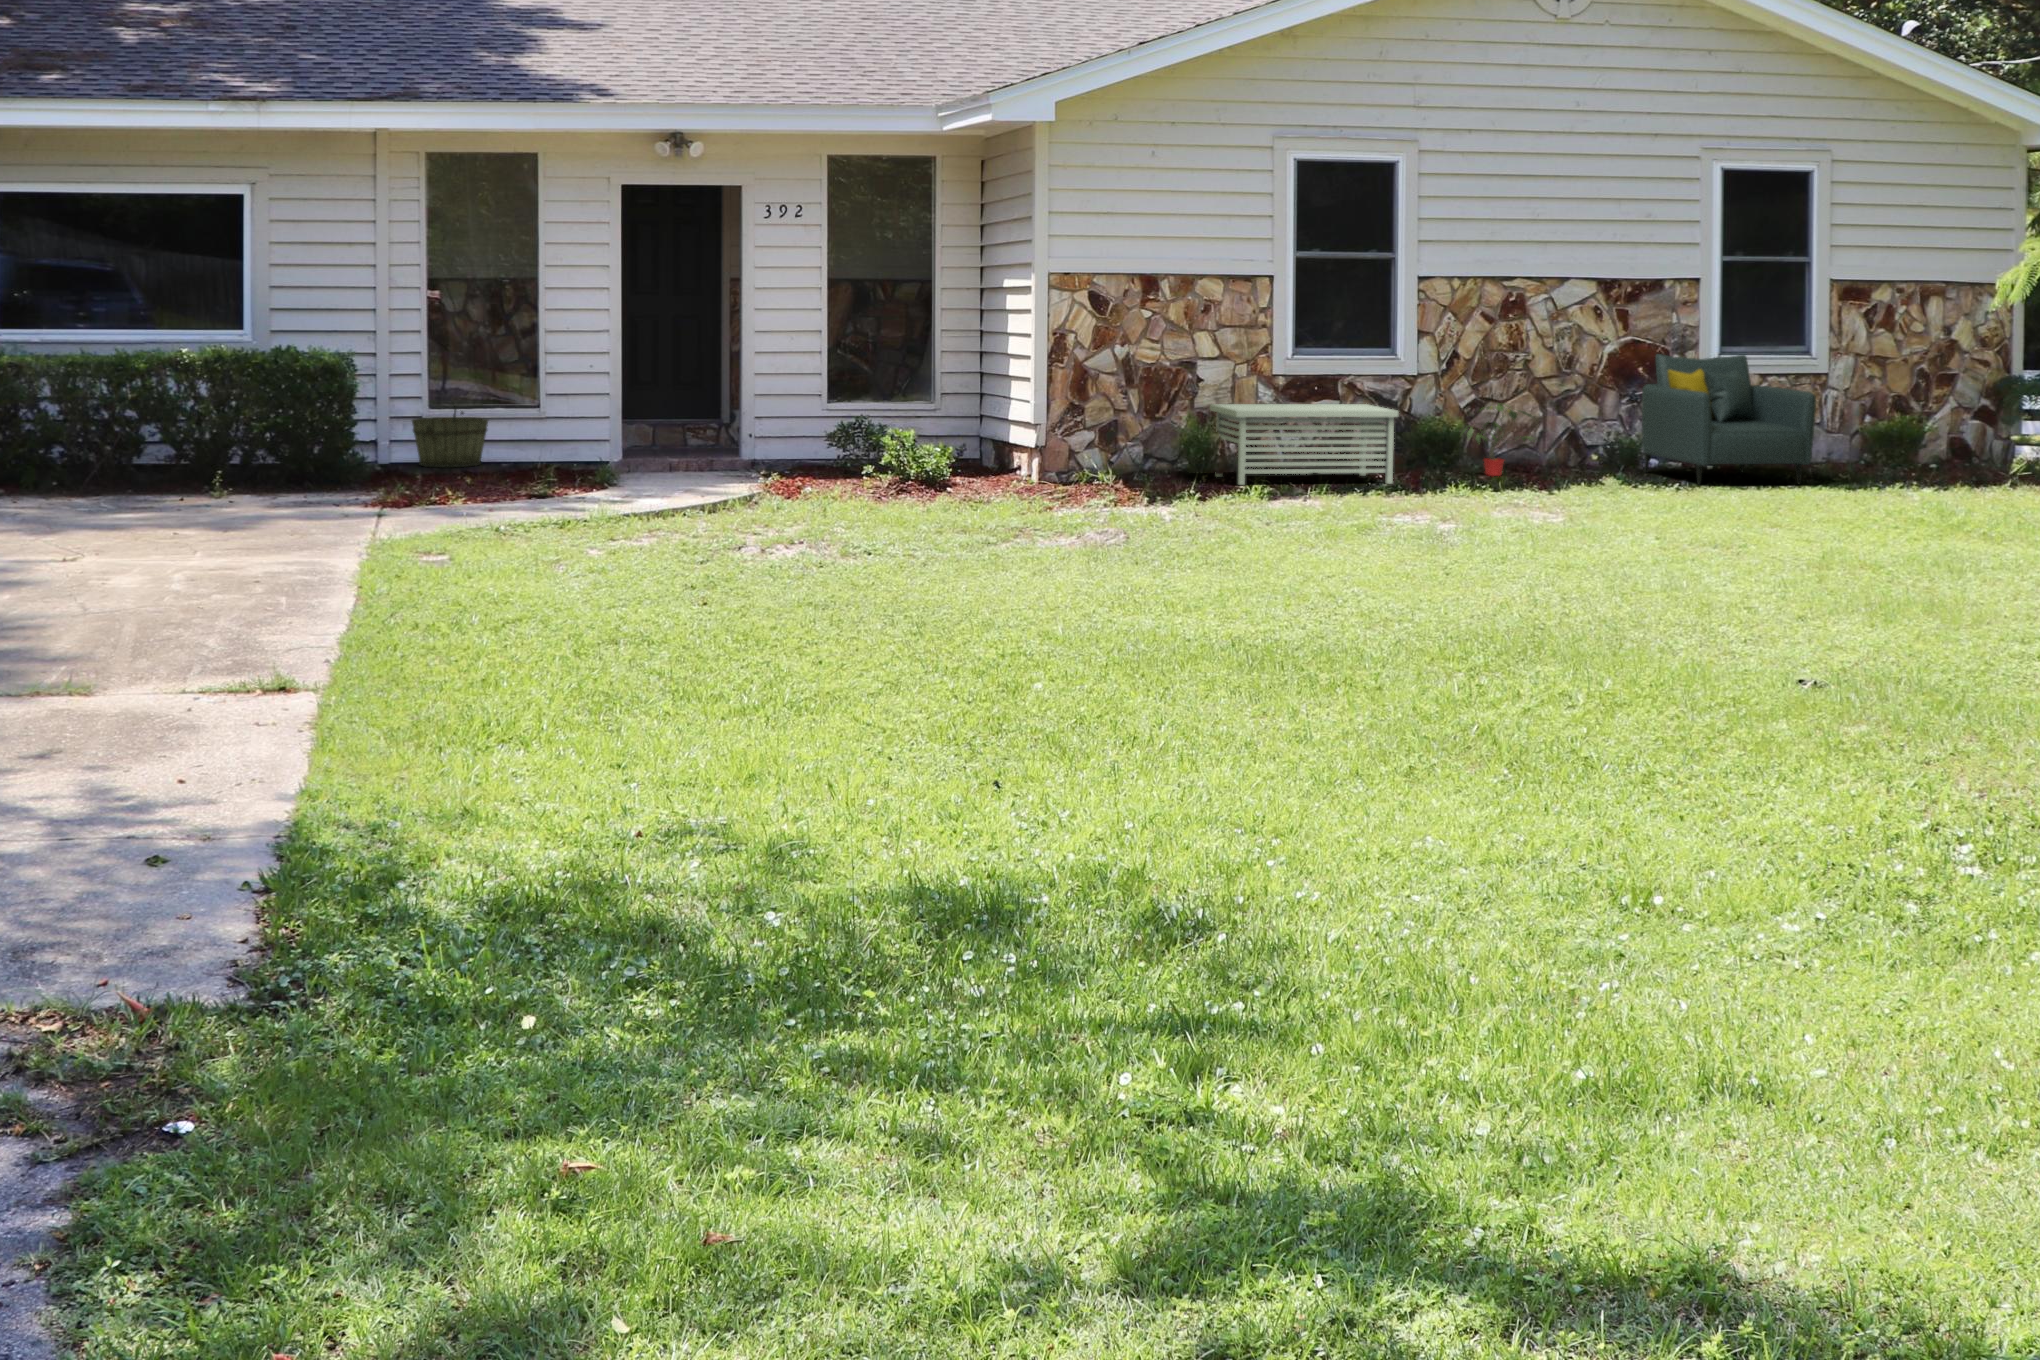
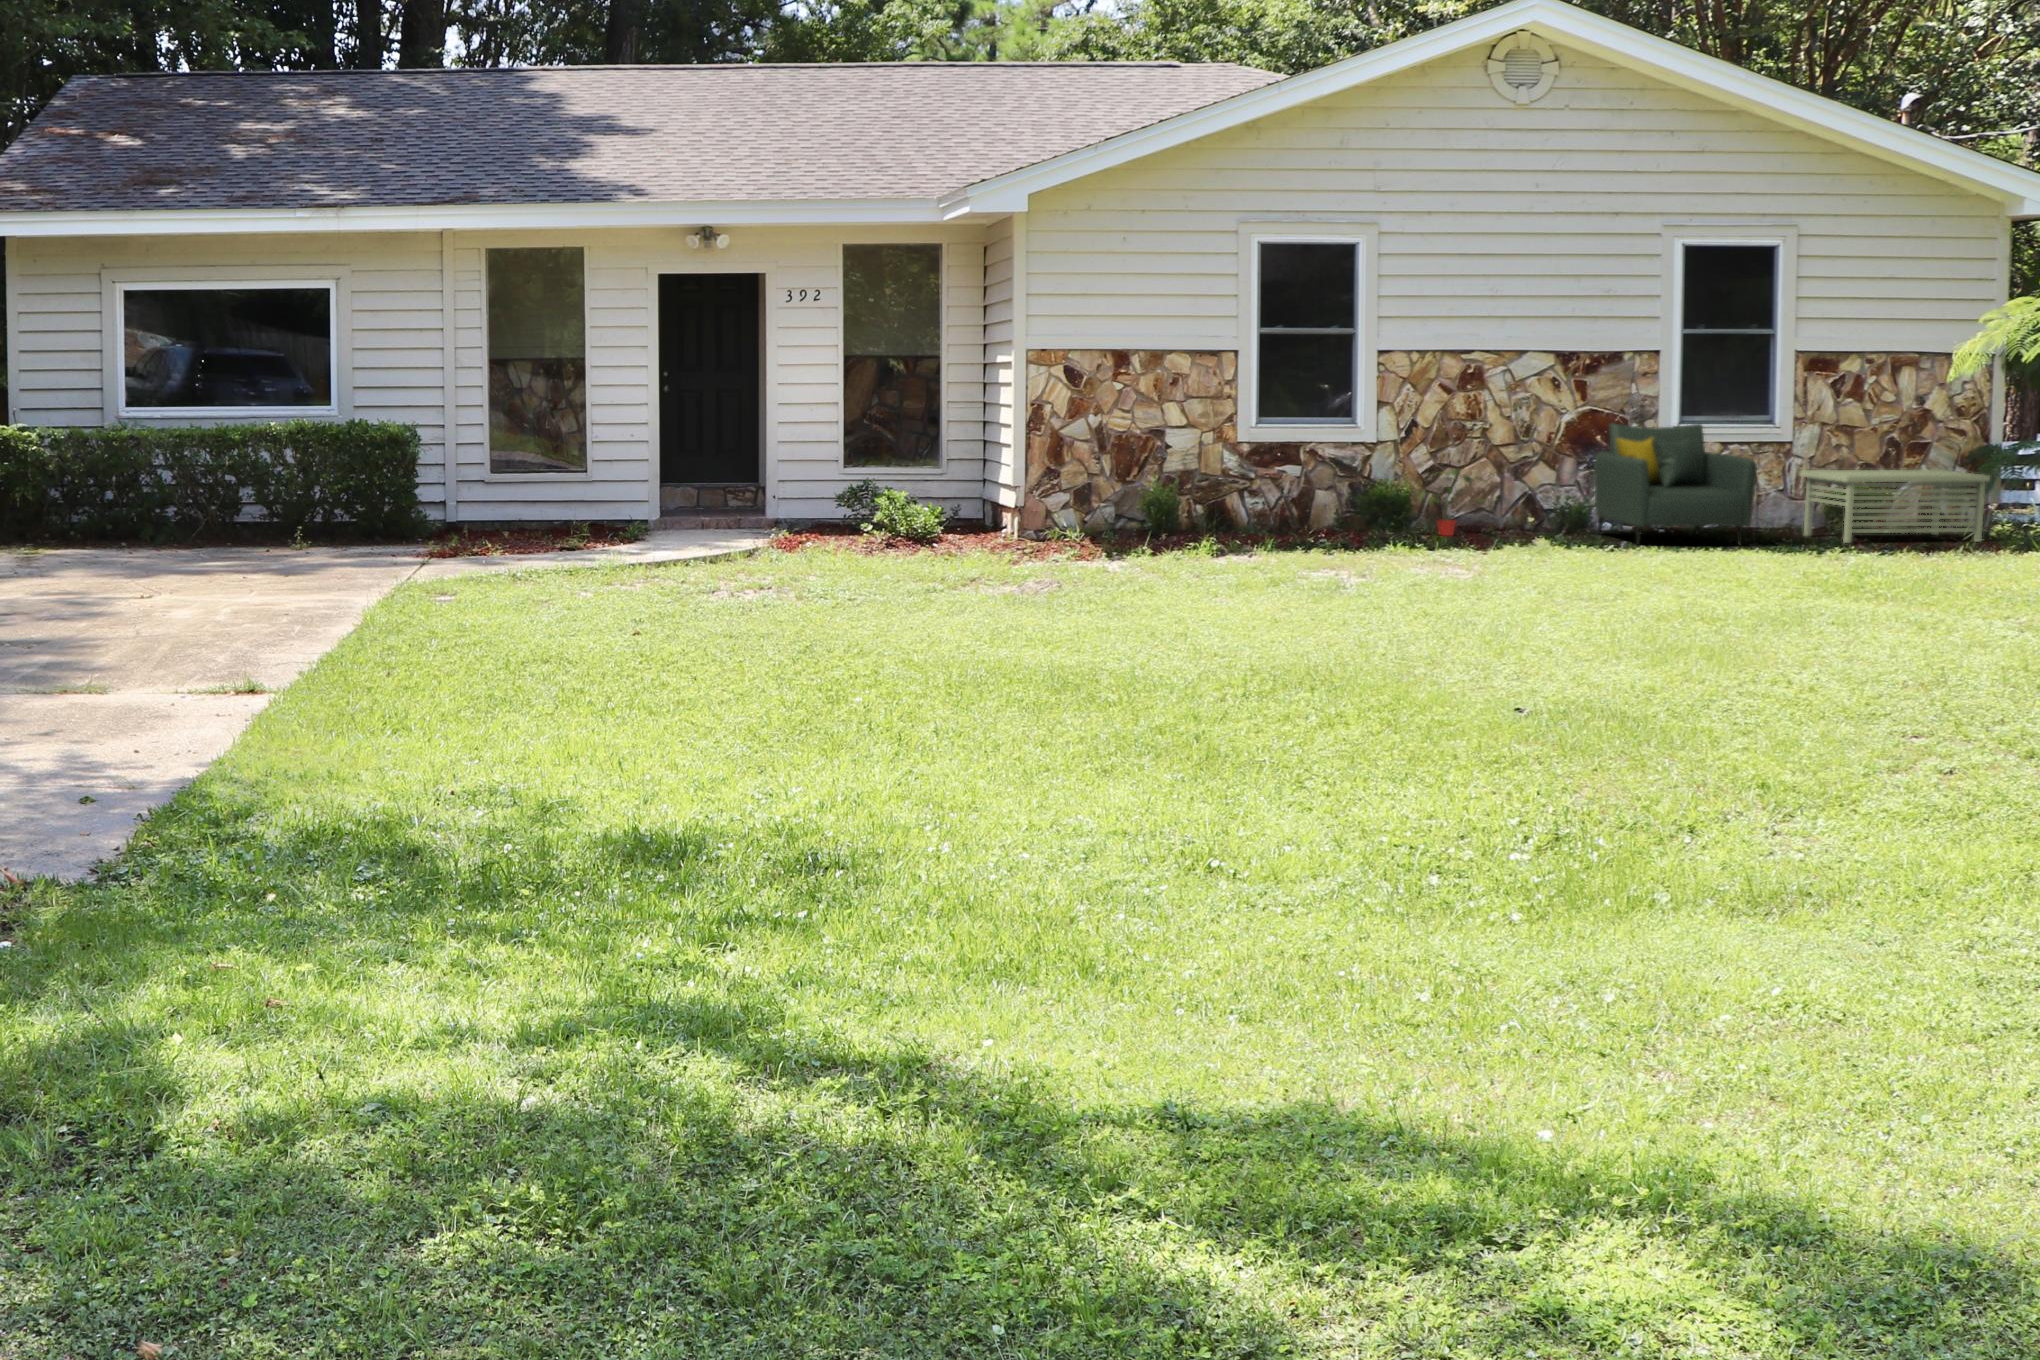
storage bench: present [1210,404,1398,485] -> present [1799,470,1990,543]
wooden bucket: present [412,406,488,467] -> none [481,466,544,521]

